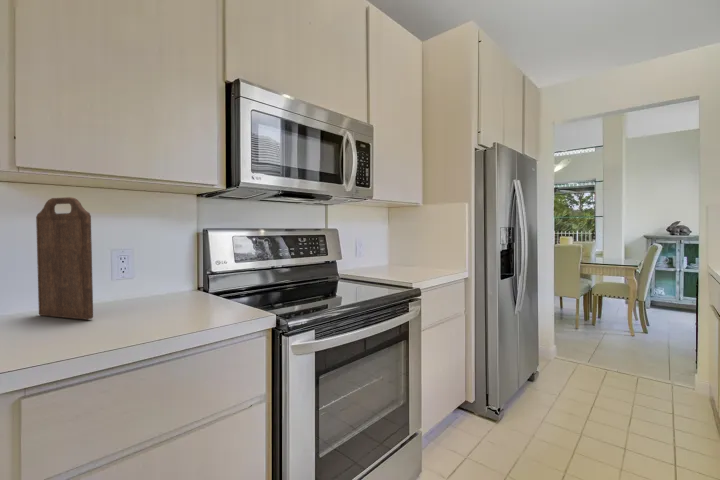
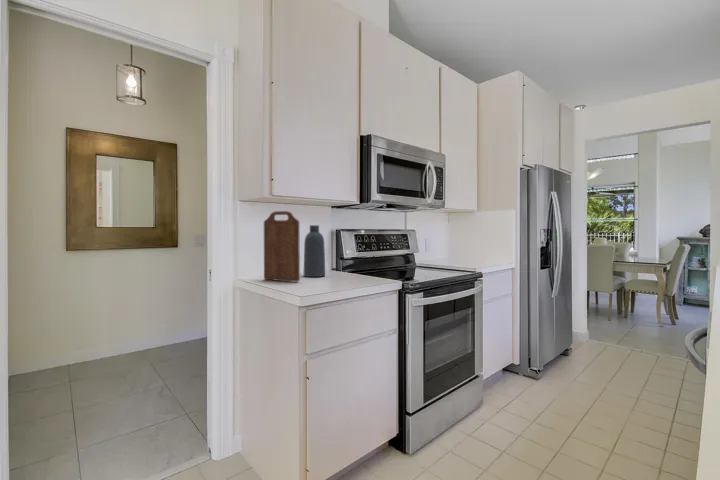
vase: none [131,223,171,305] -> present [304,225,325,277]

